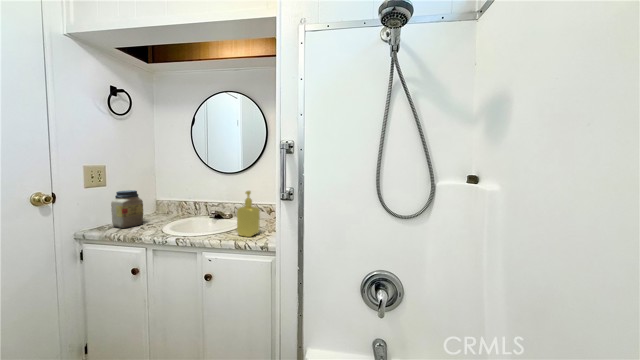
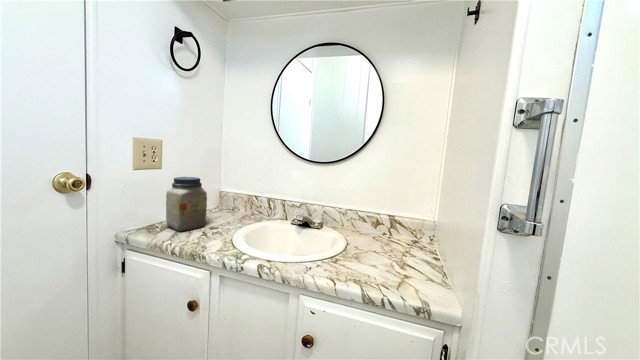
soap dispenser: present [237,191,260,237] -> none [357,196,398,279]

